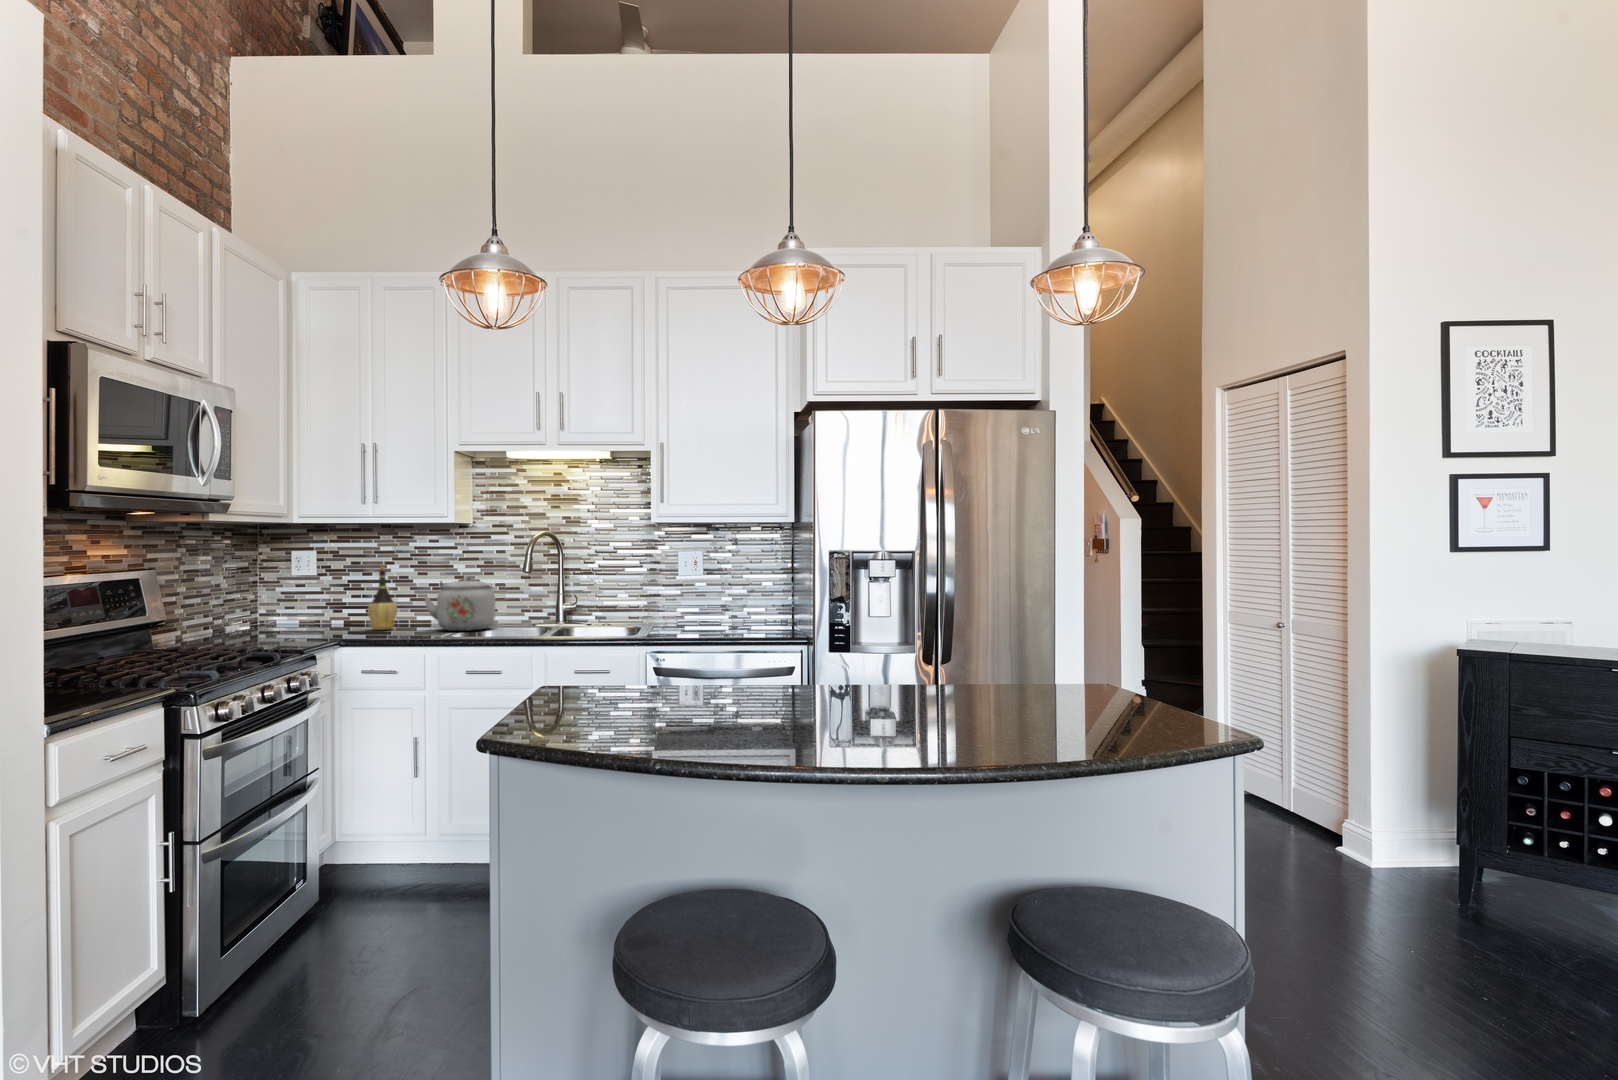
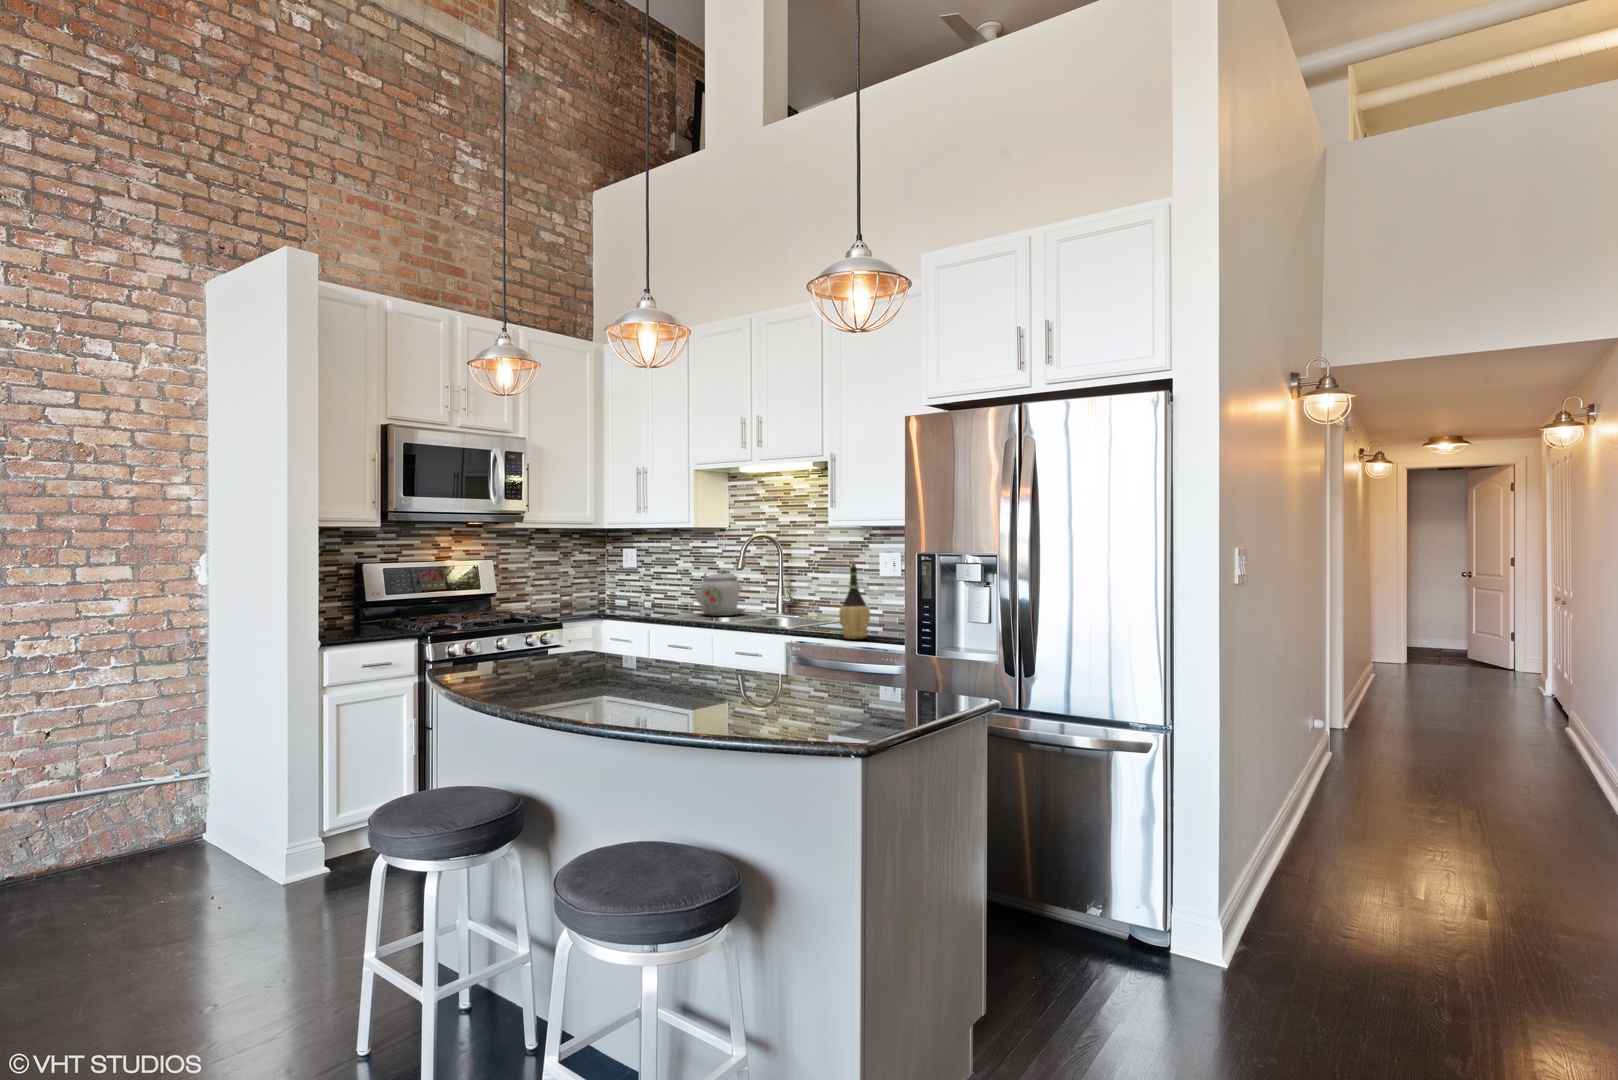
wine bottle: present [368,566,397,630] -> present [839,562,870,639]

